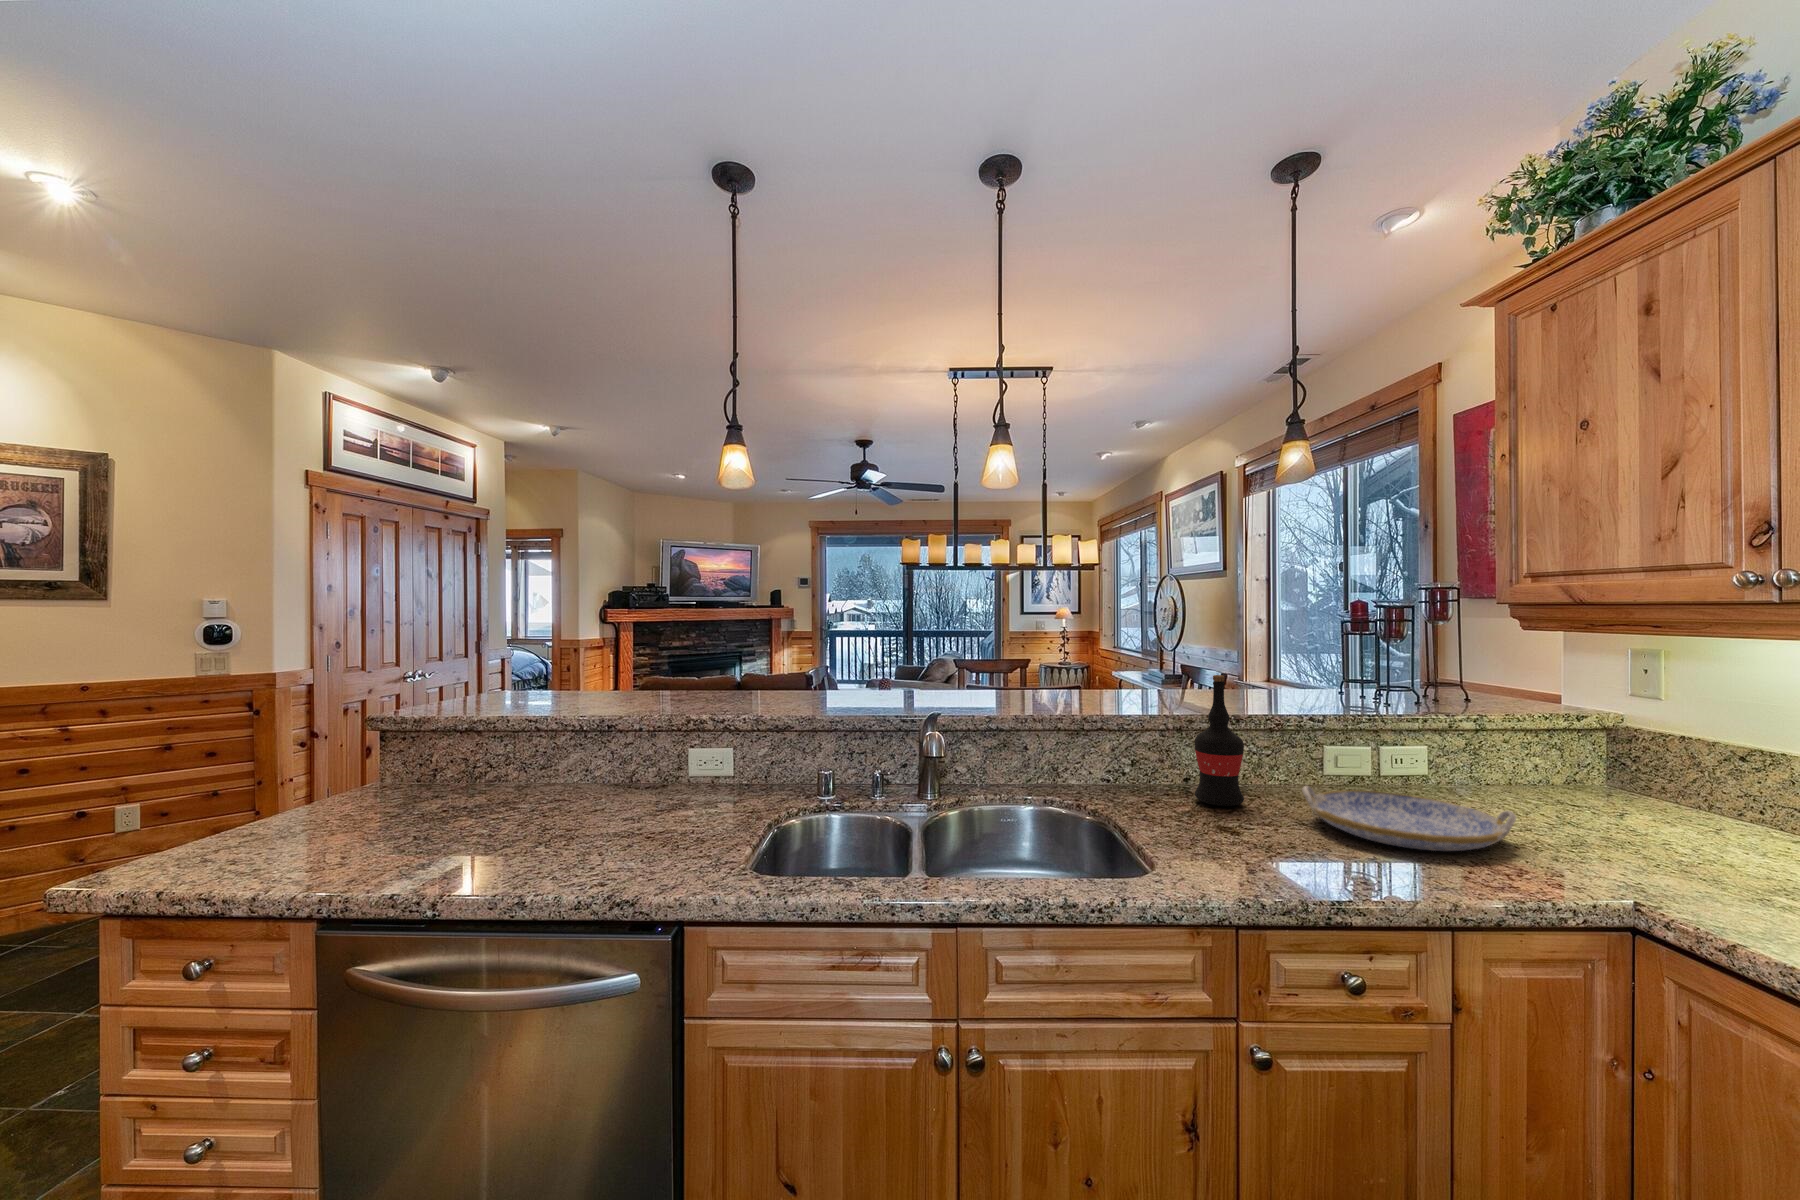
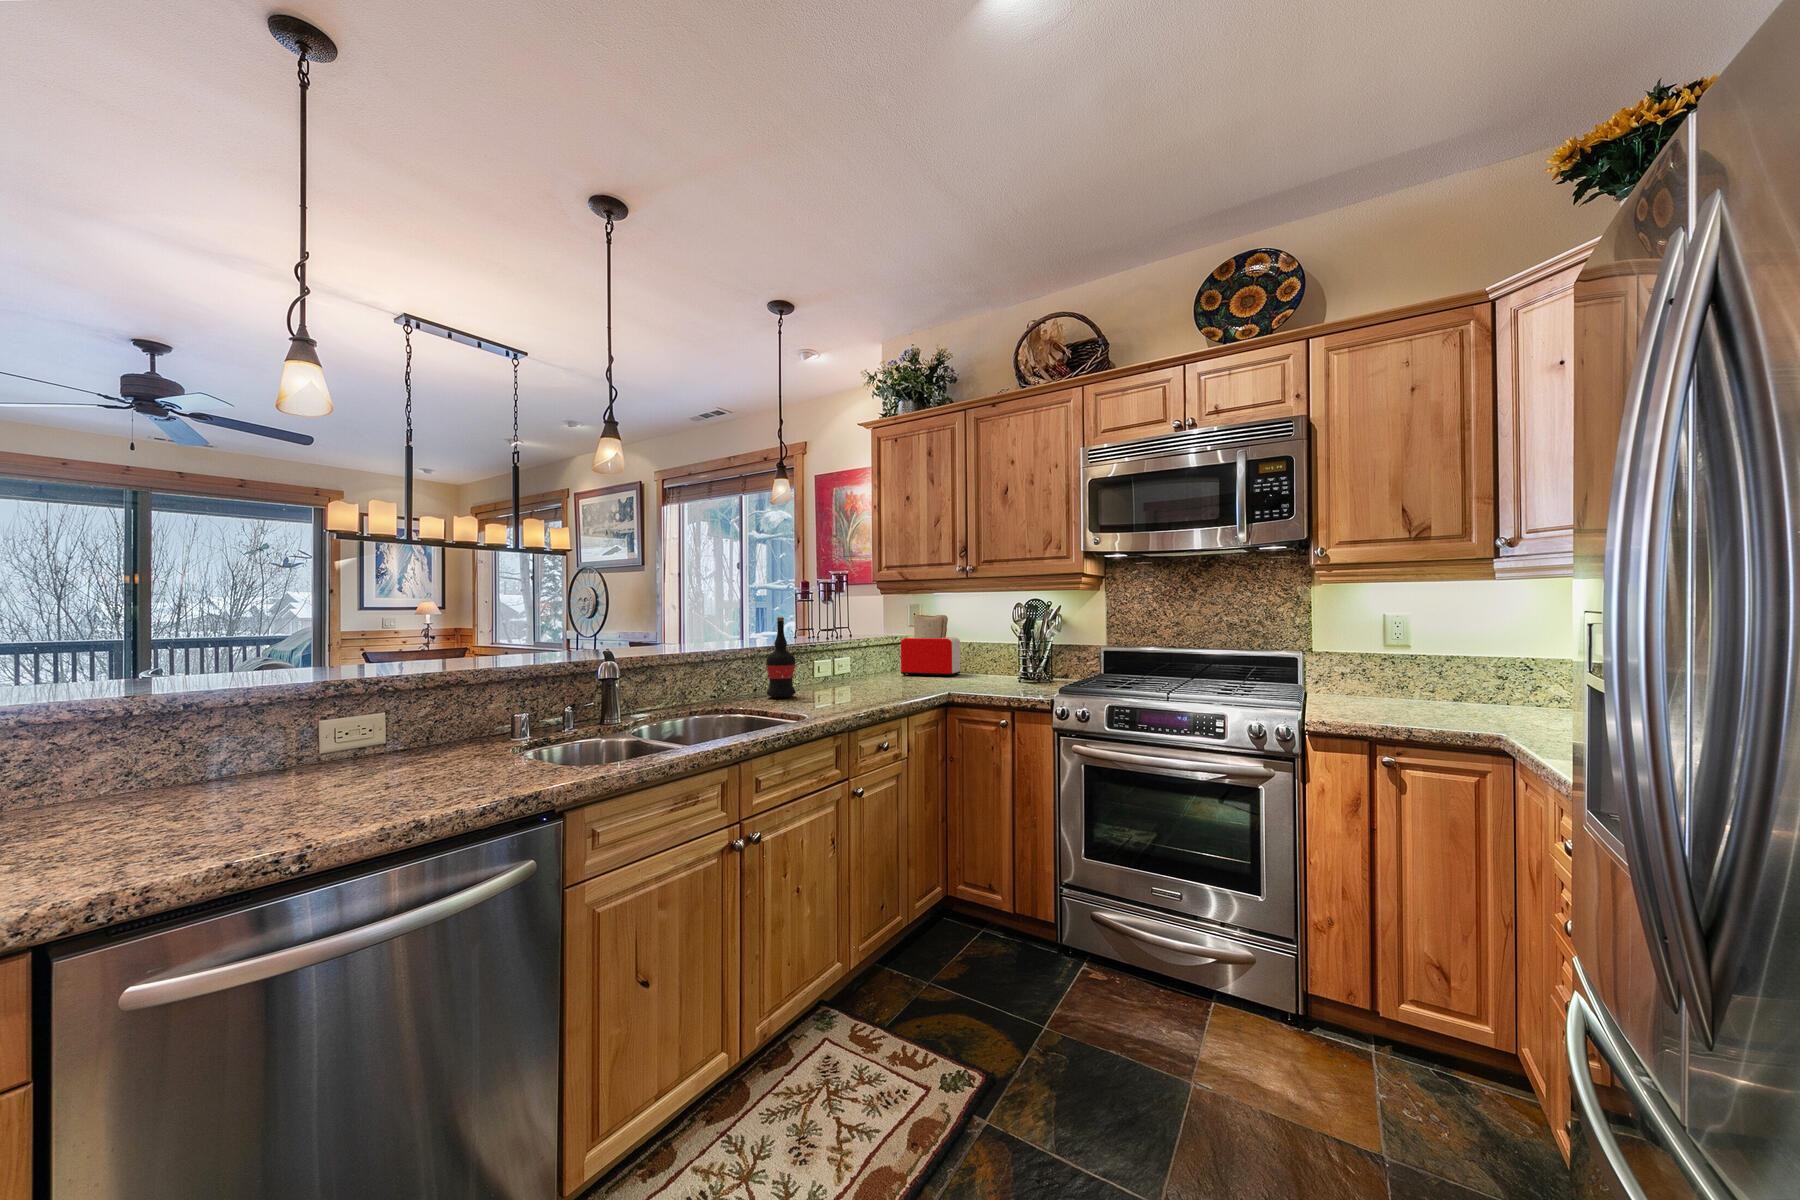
toaster: none [1556,681,1749,834] -> present [900,615,961,677]
serving tray: present [1302,786,1516,851] -> none [828,672,914,695]

